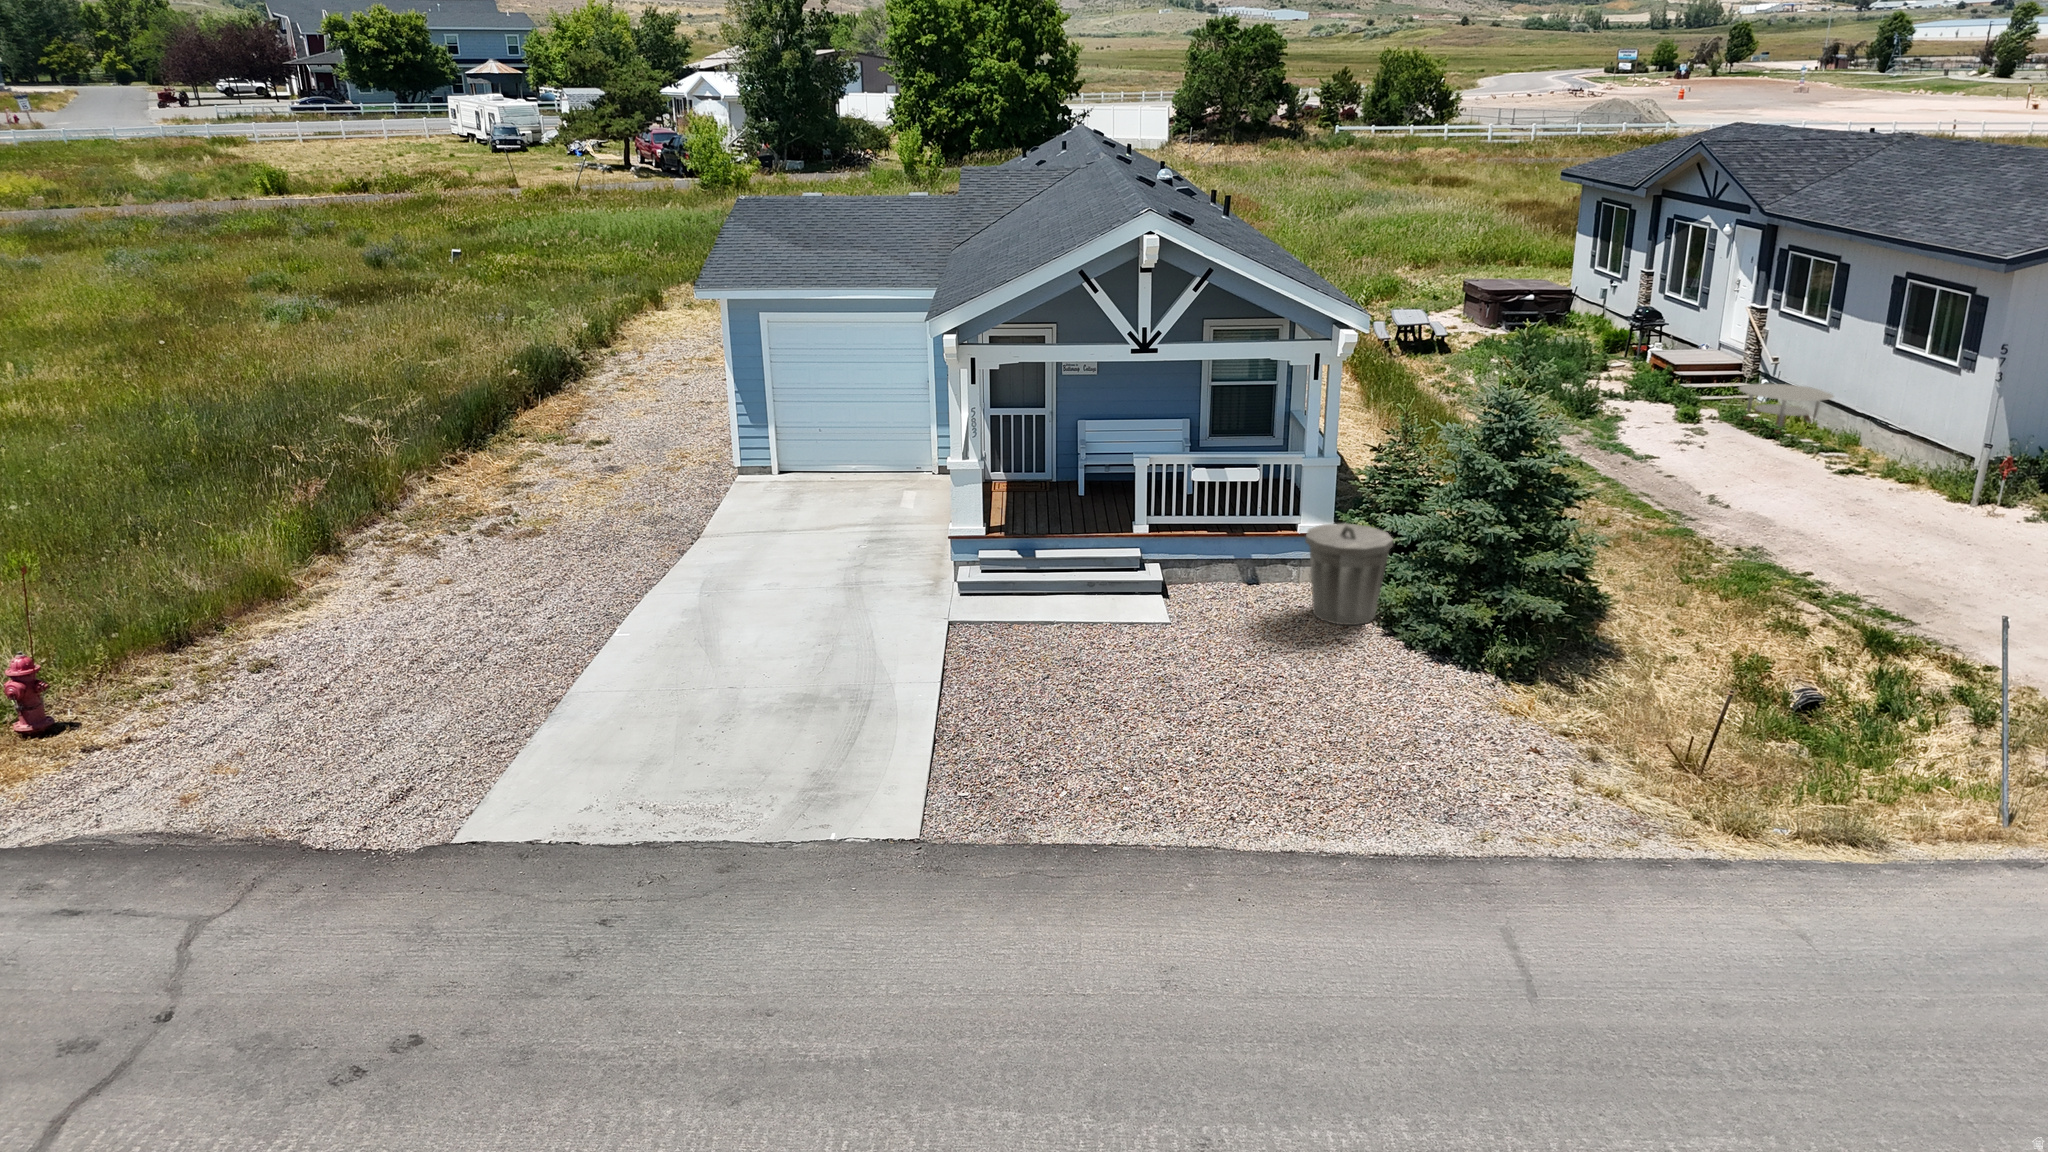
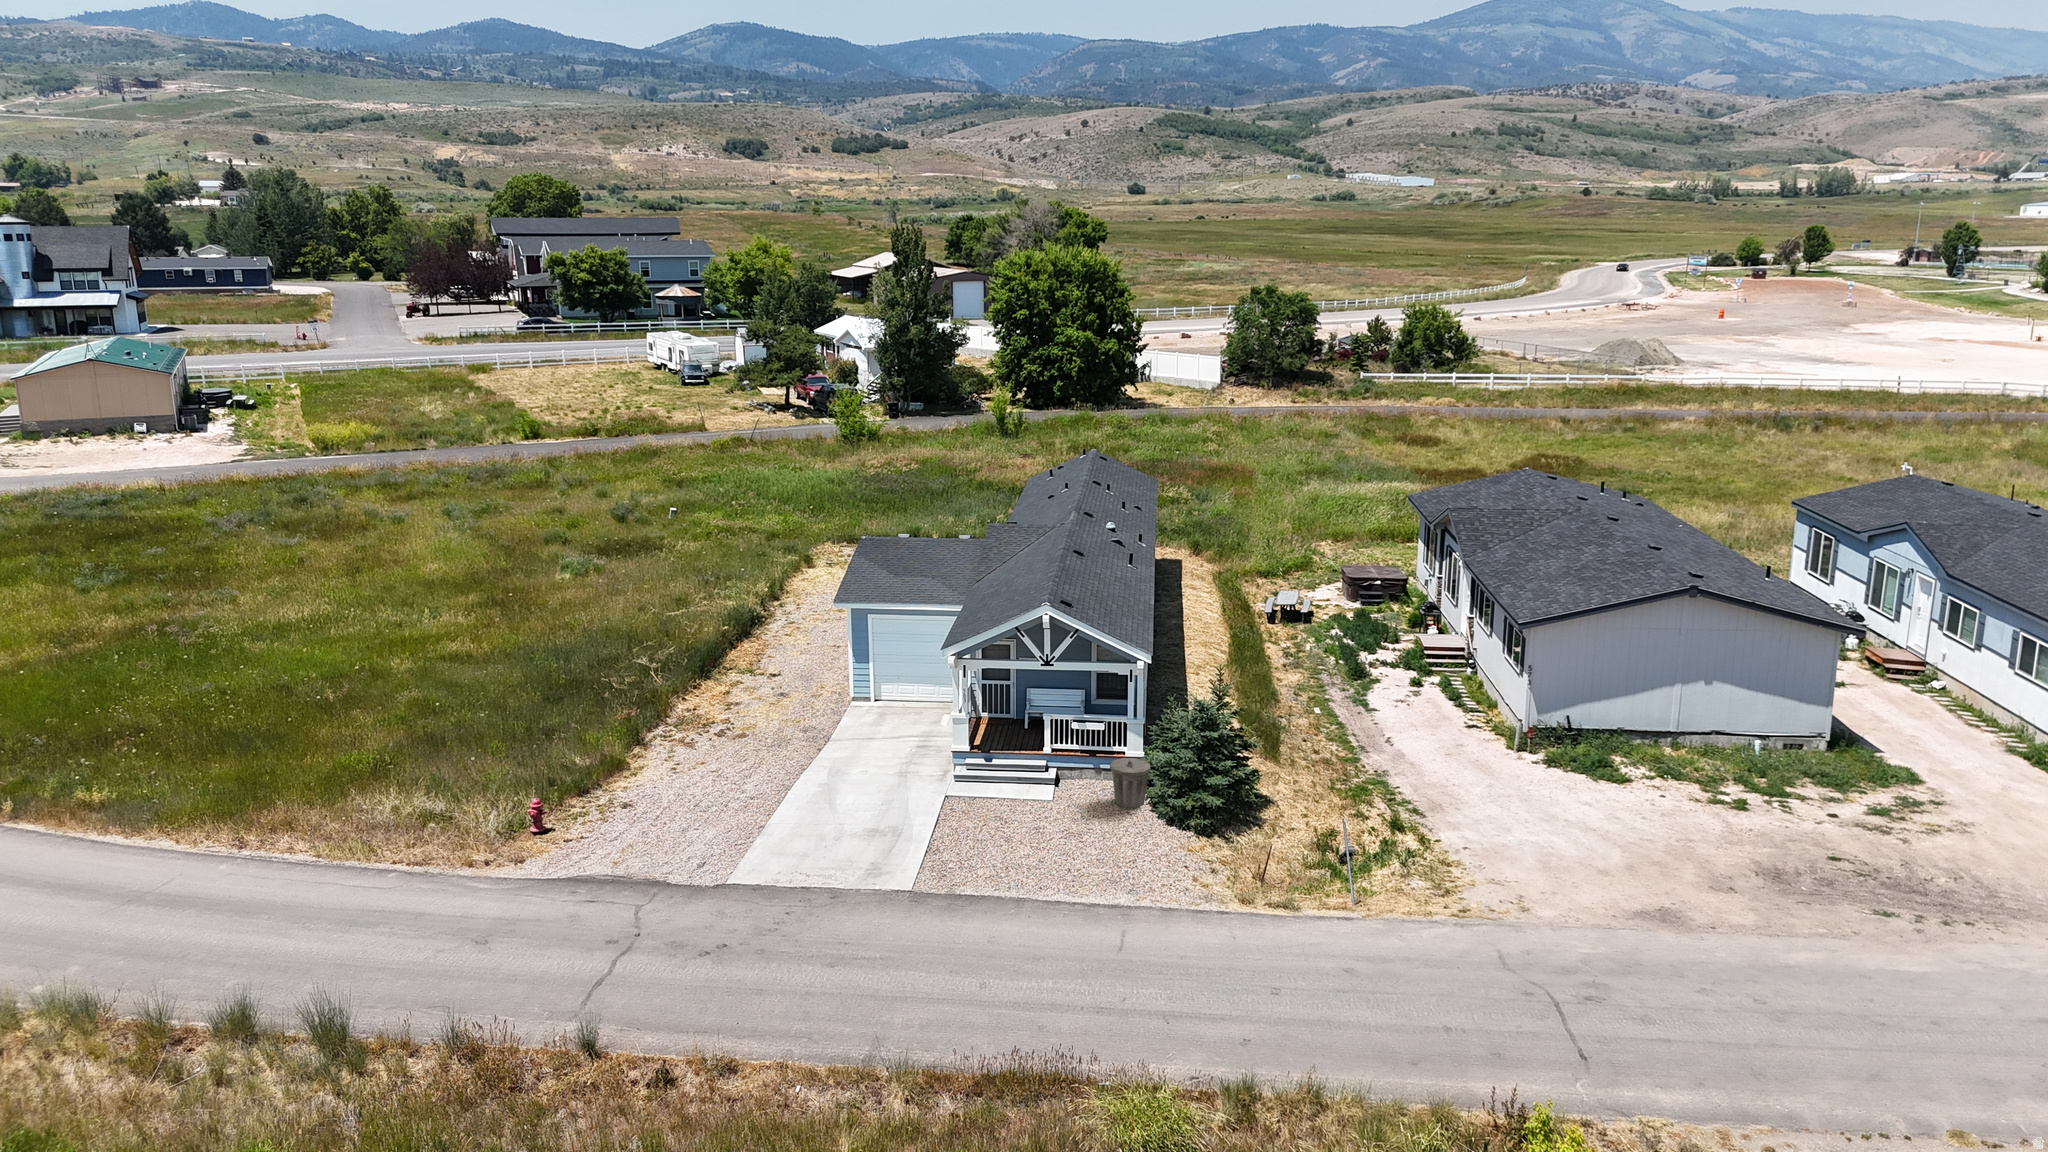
round table: present [1739,383,1834,433] -> none [1441,664,1494,698]

